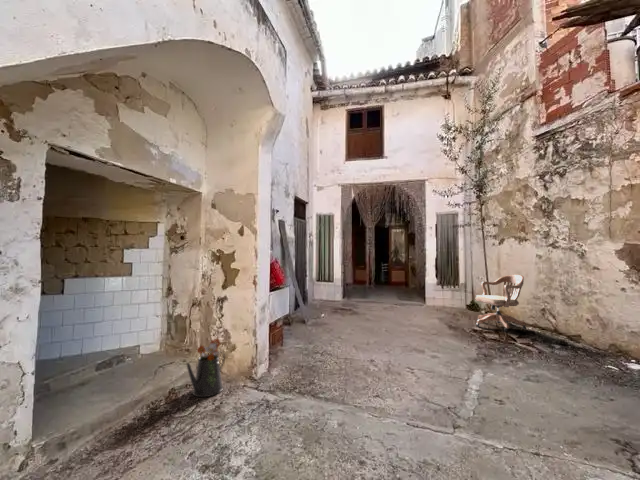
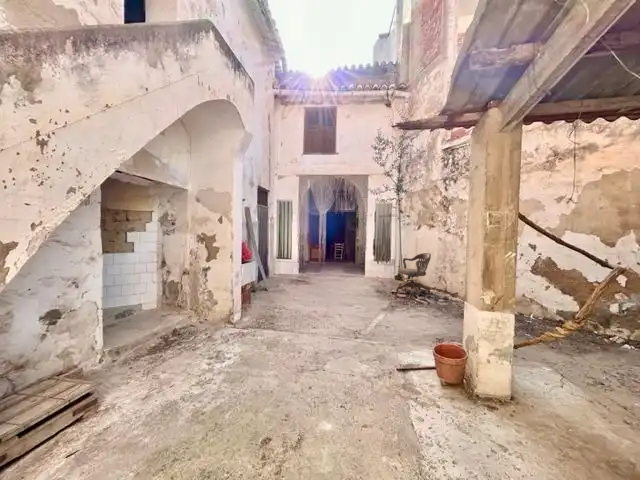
watering can: present [187,339,225,397] -> none [185,296,209,334]

